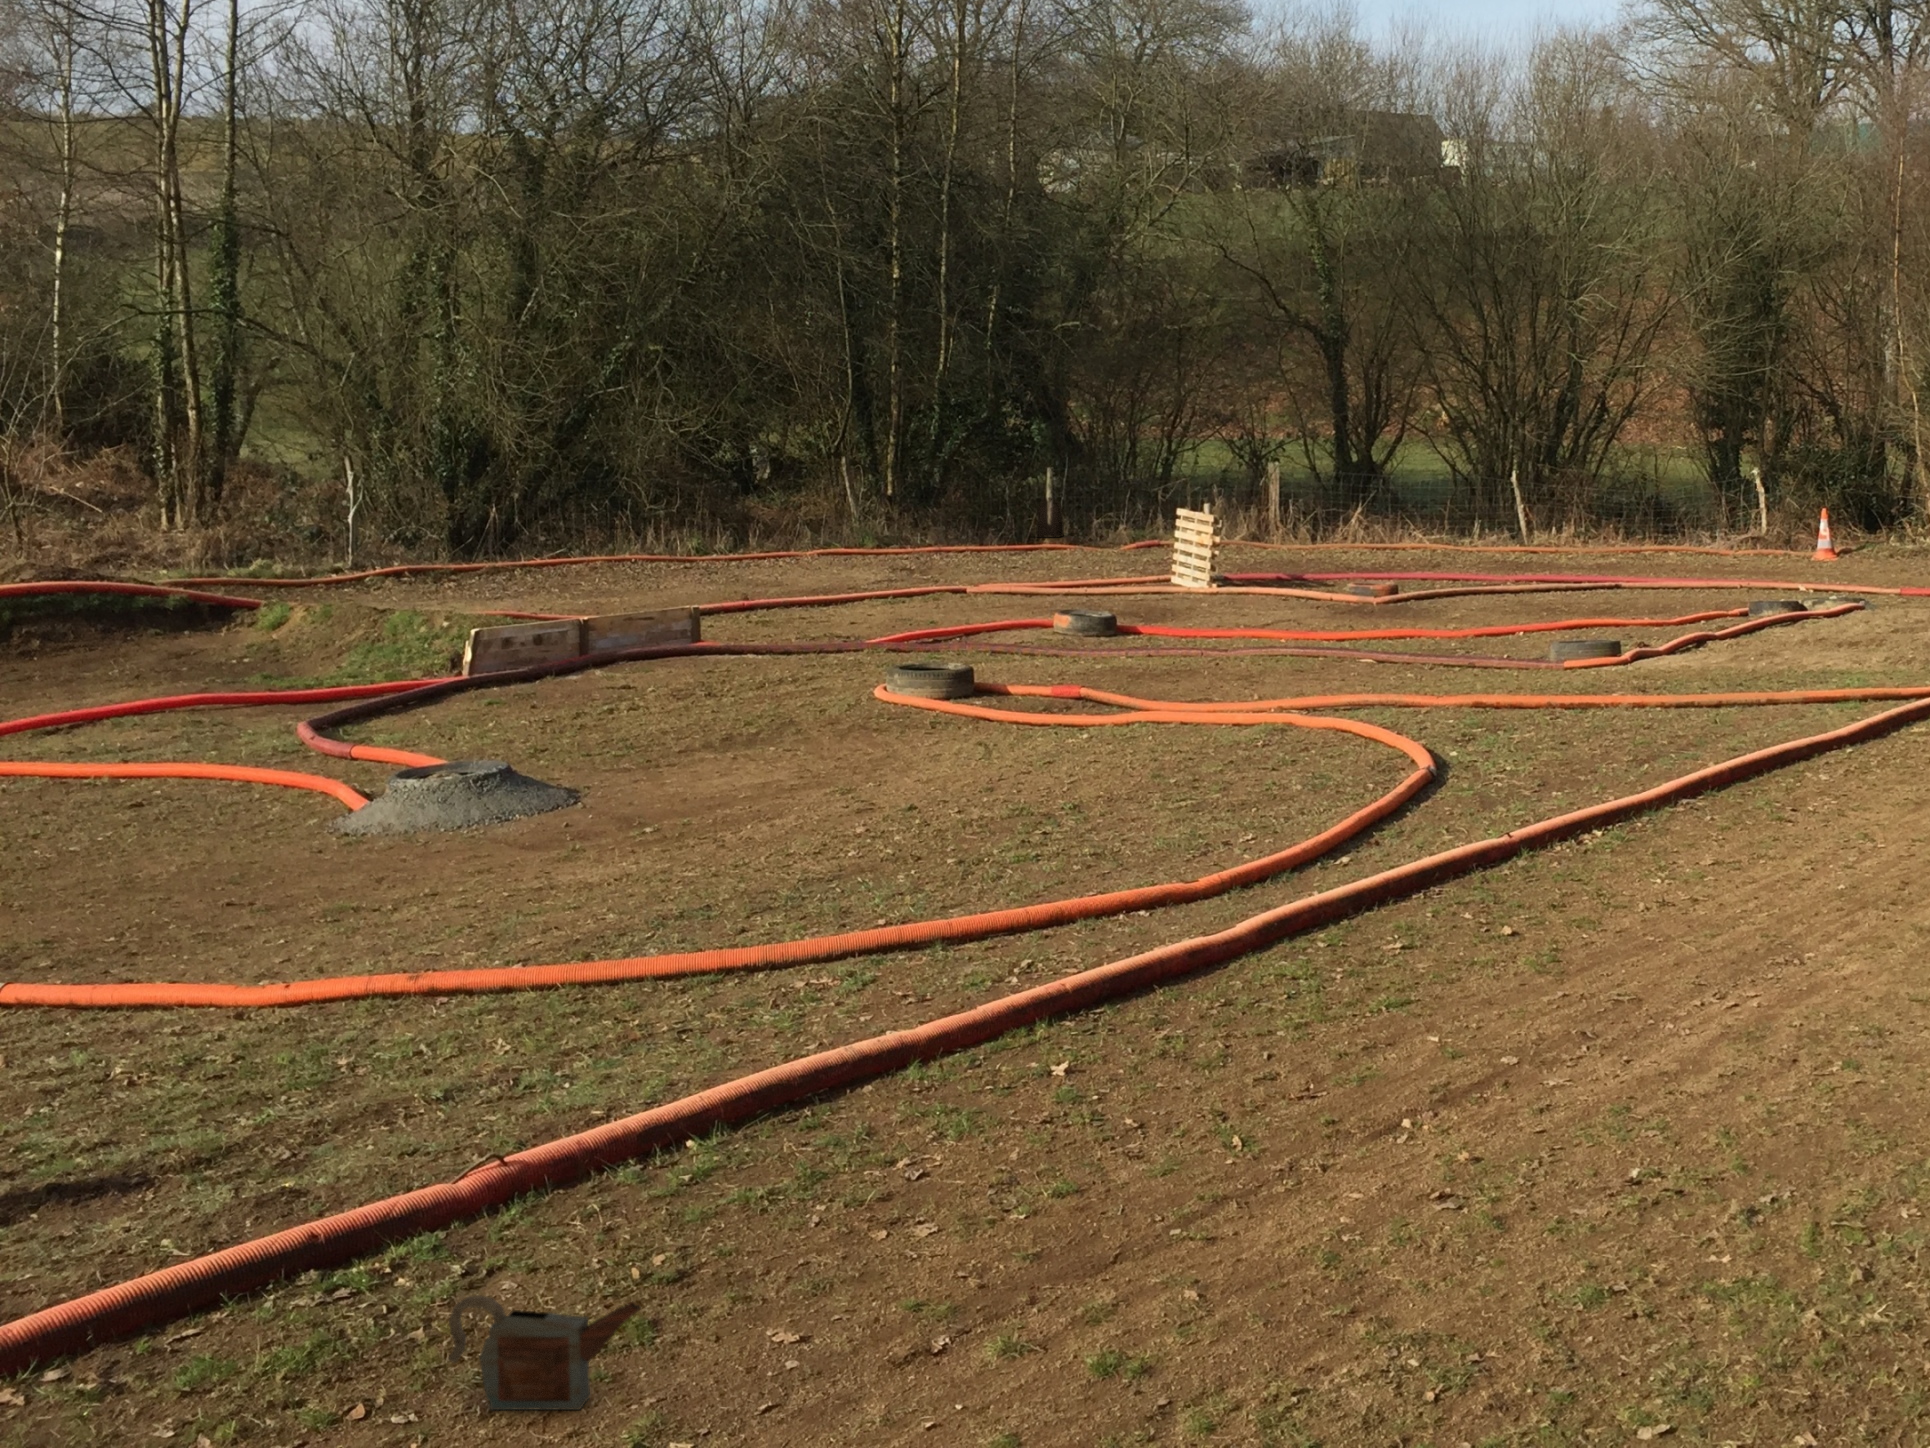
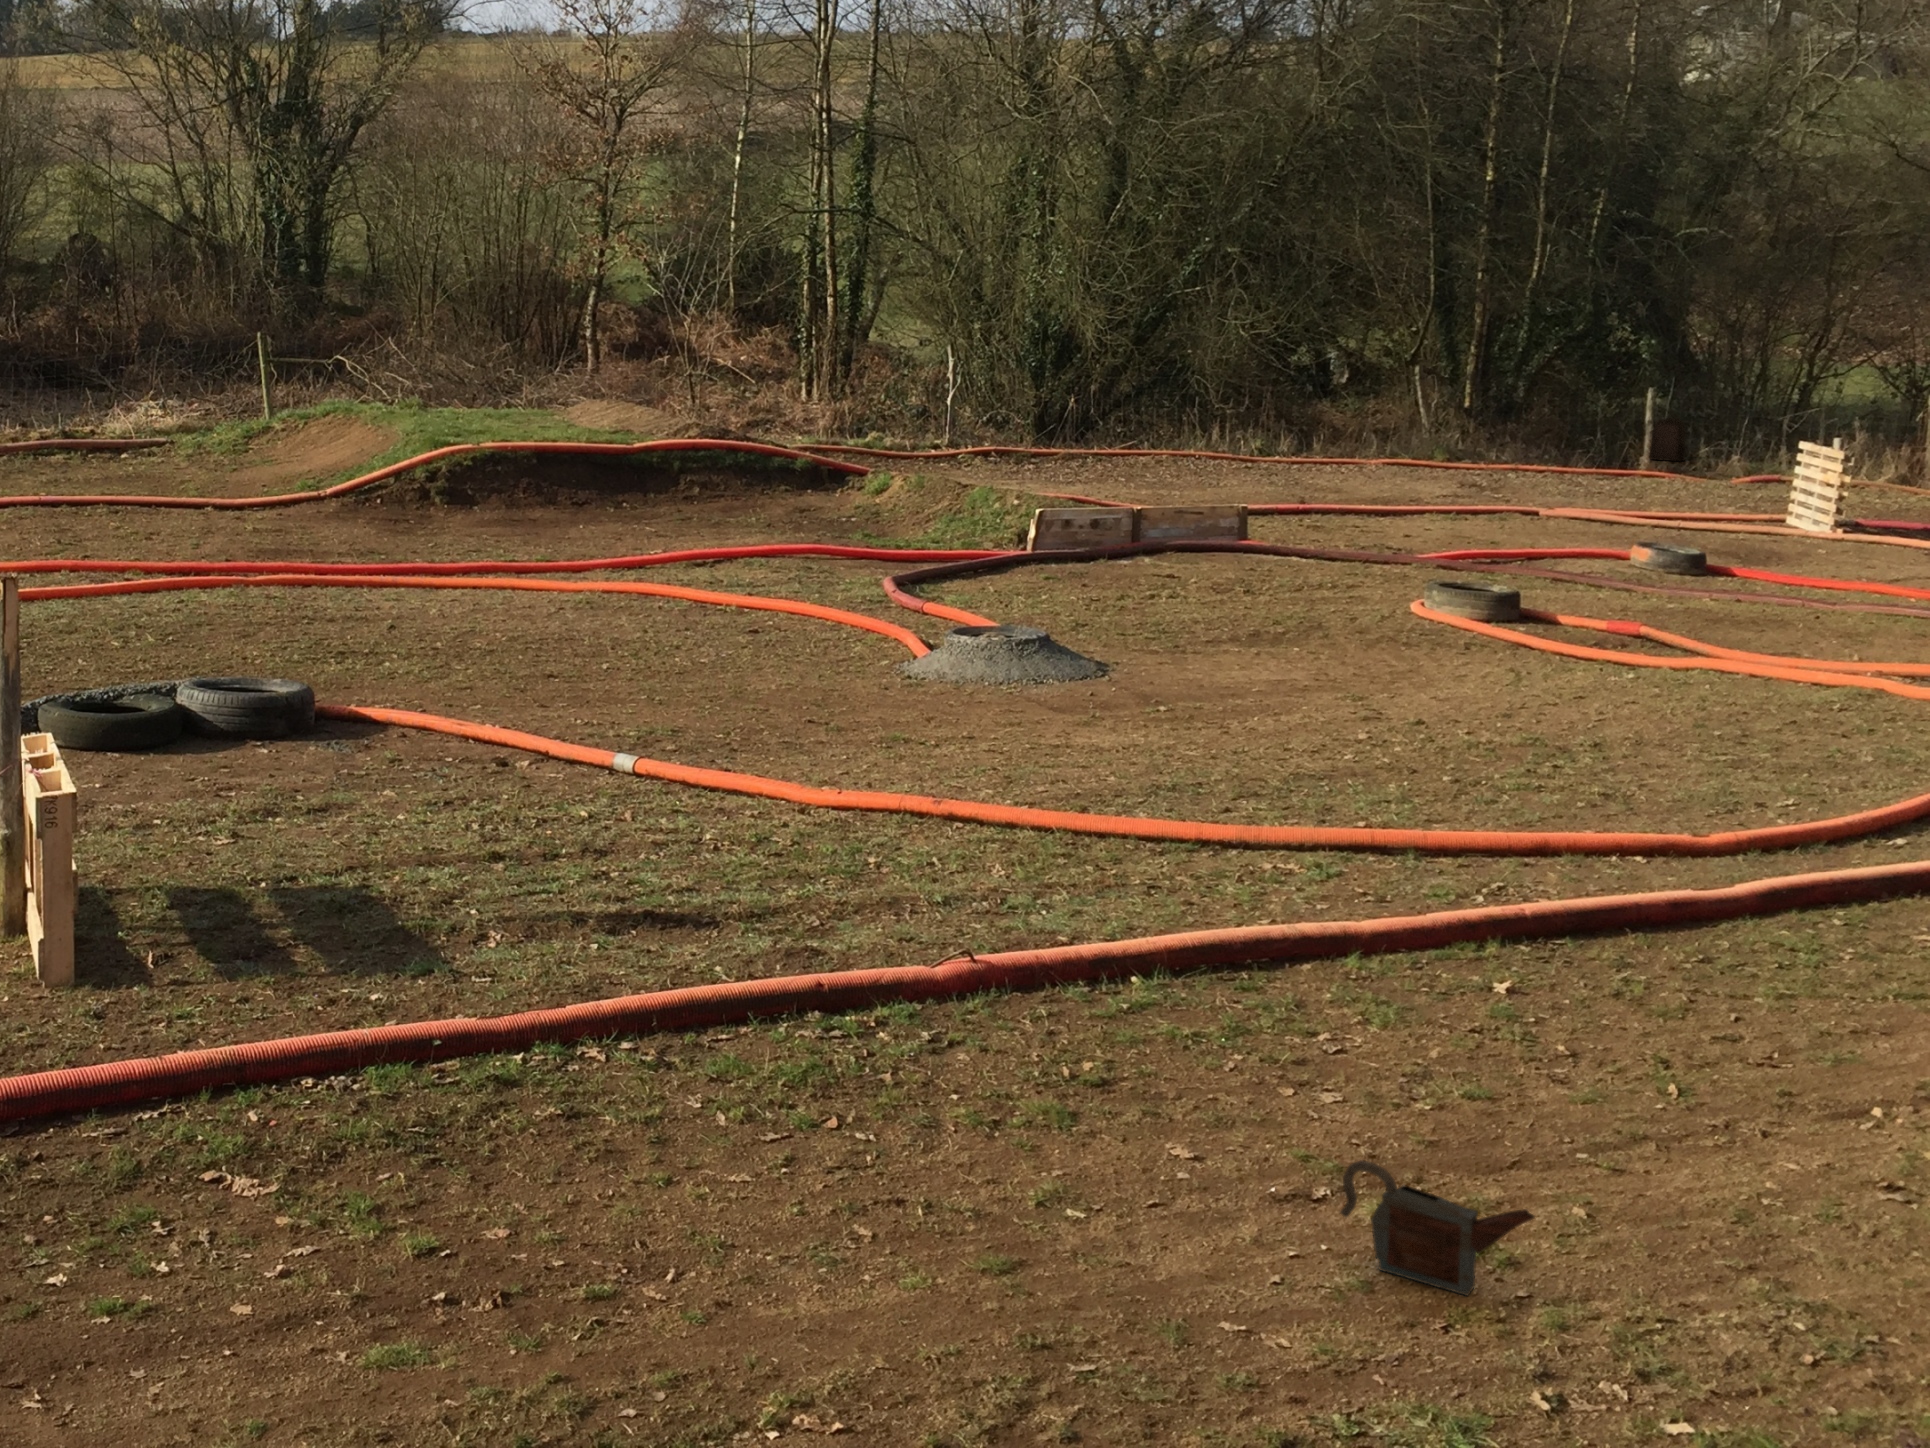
watering can: present [448,1295,640,1410] -> present [1340,1160,1534,1296]

